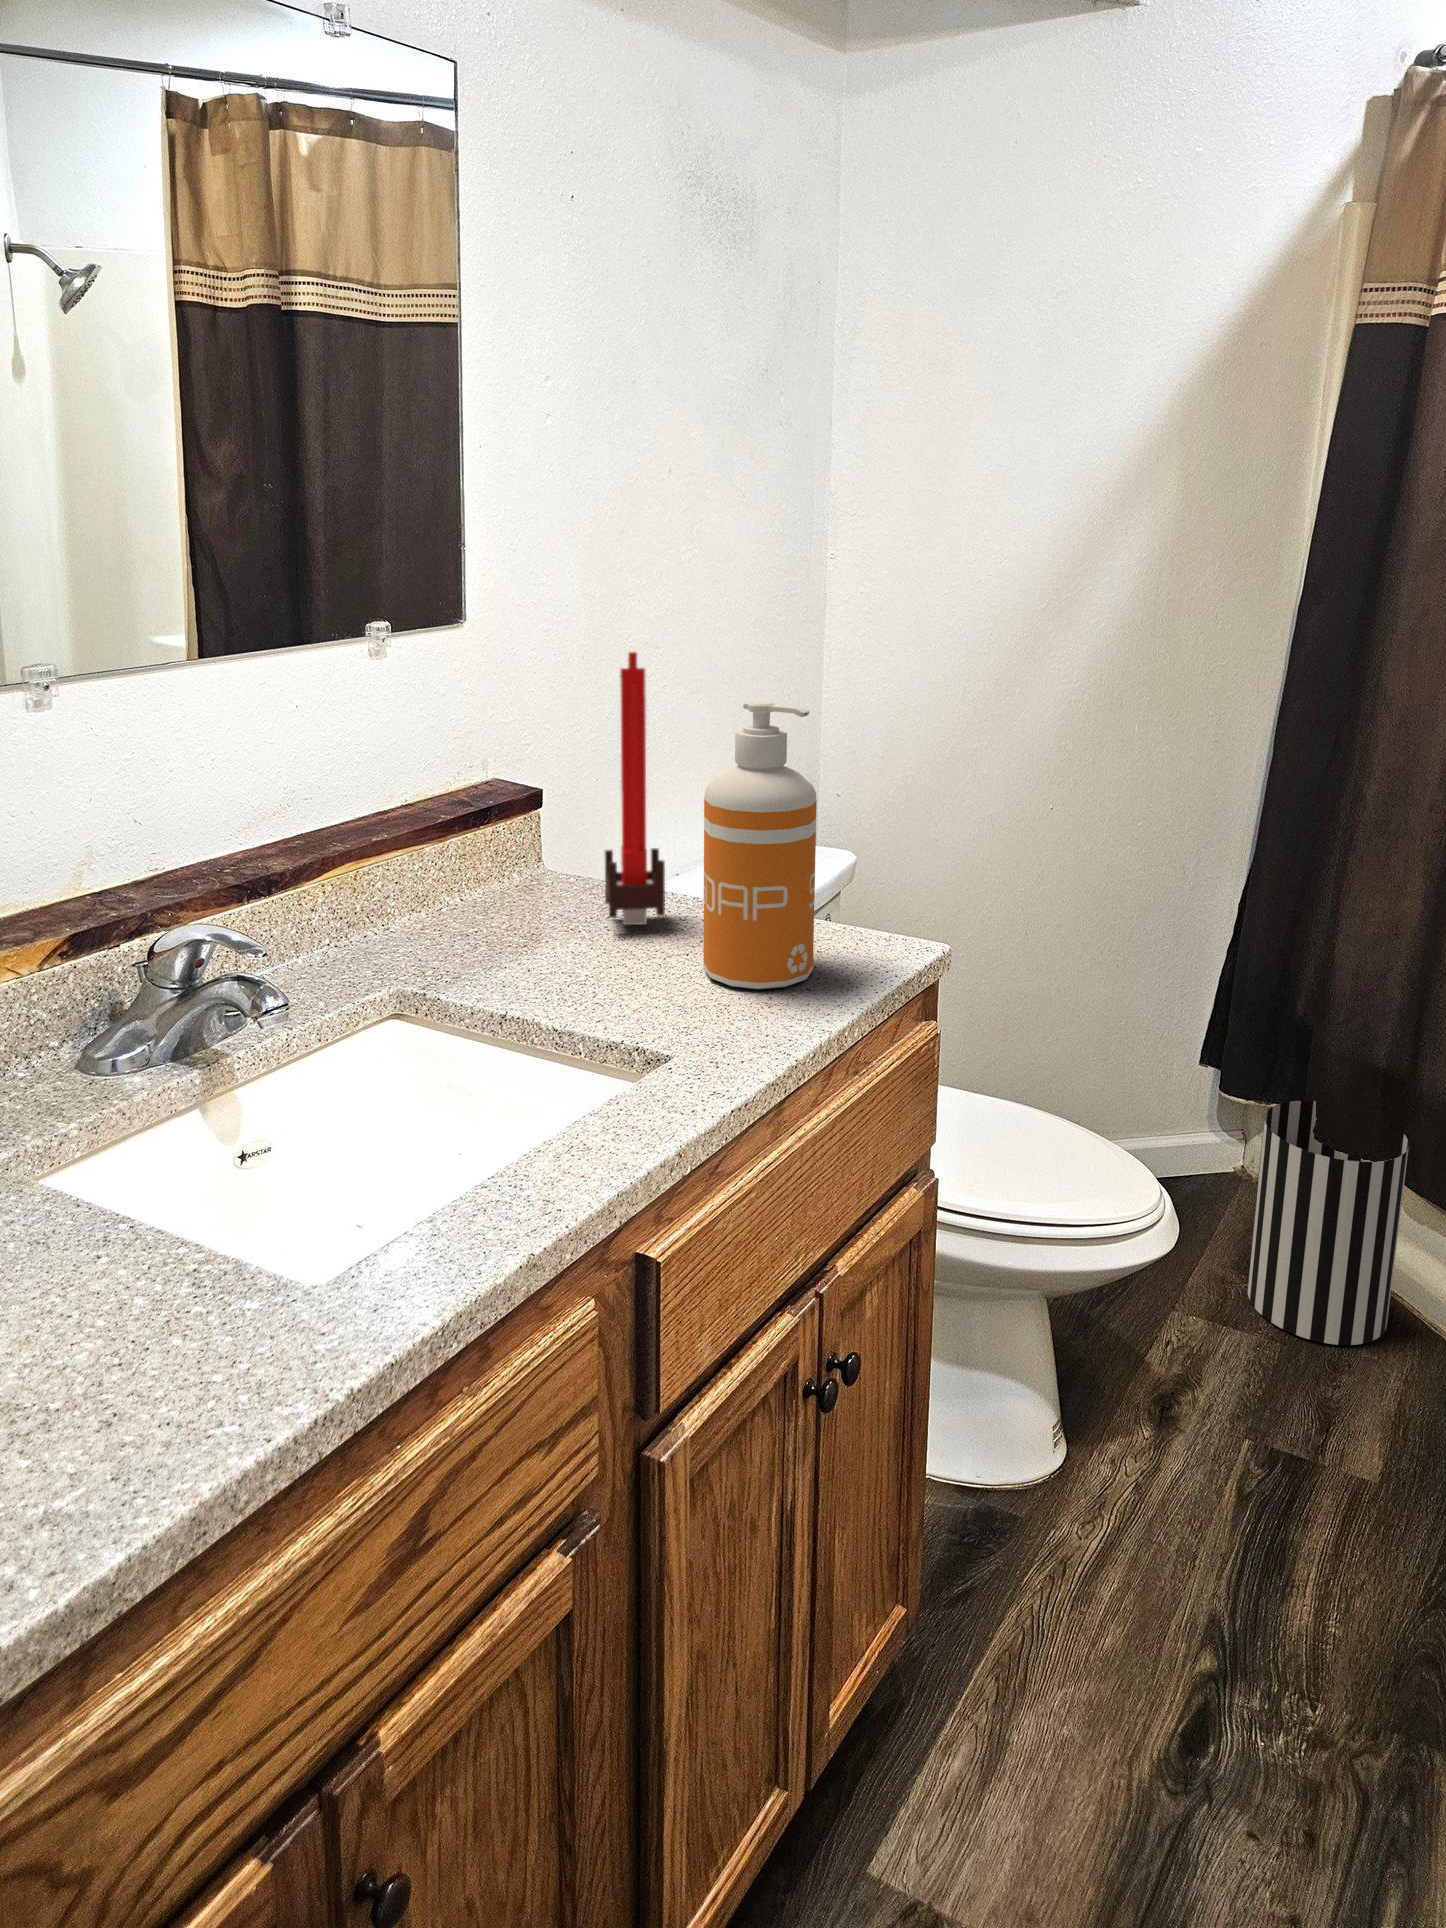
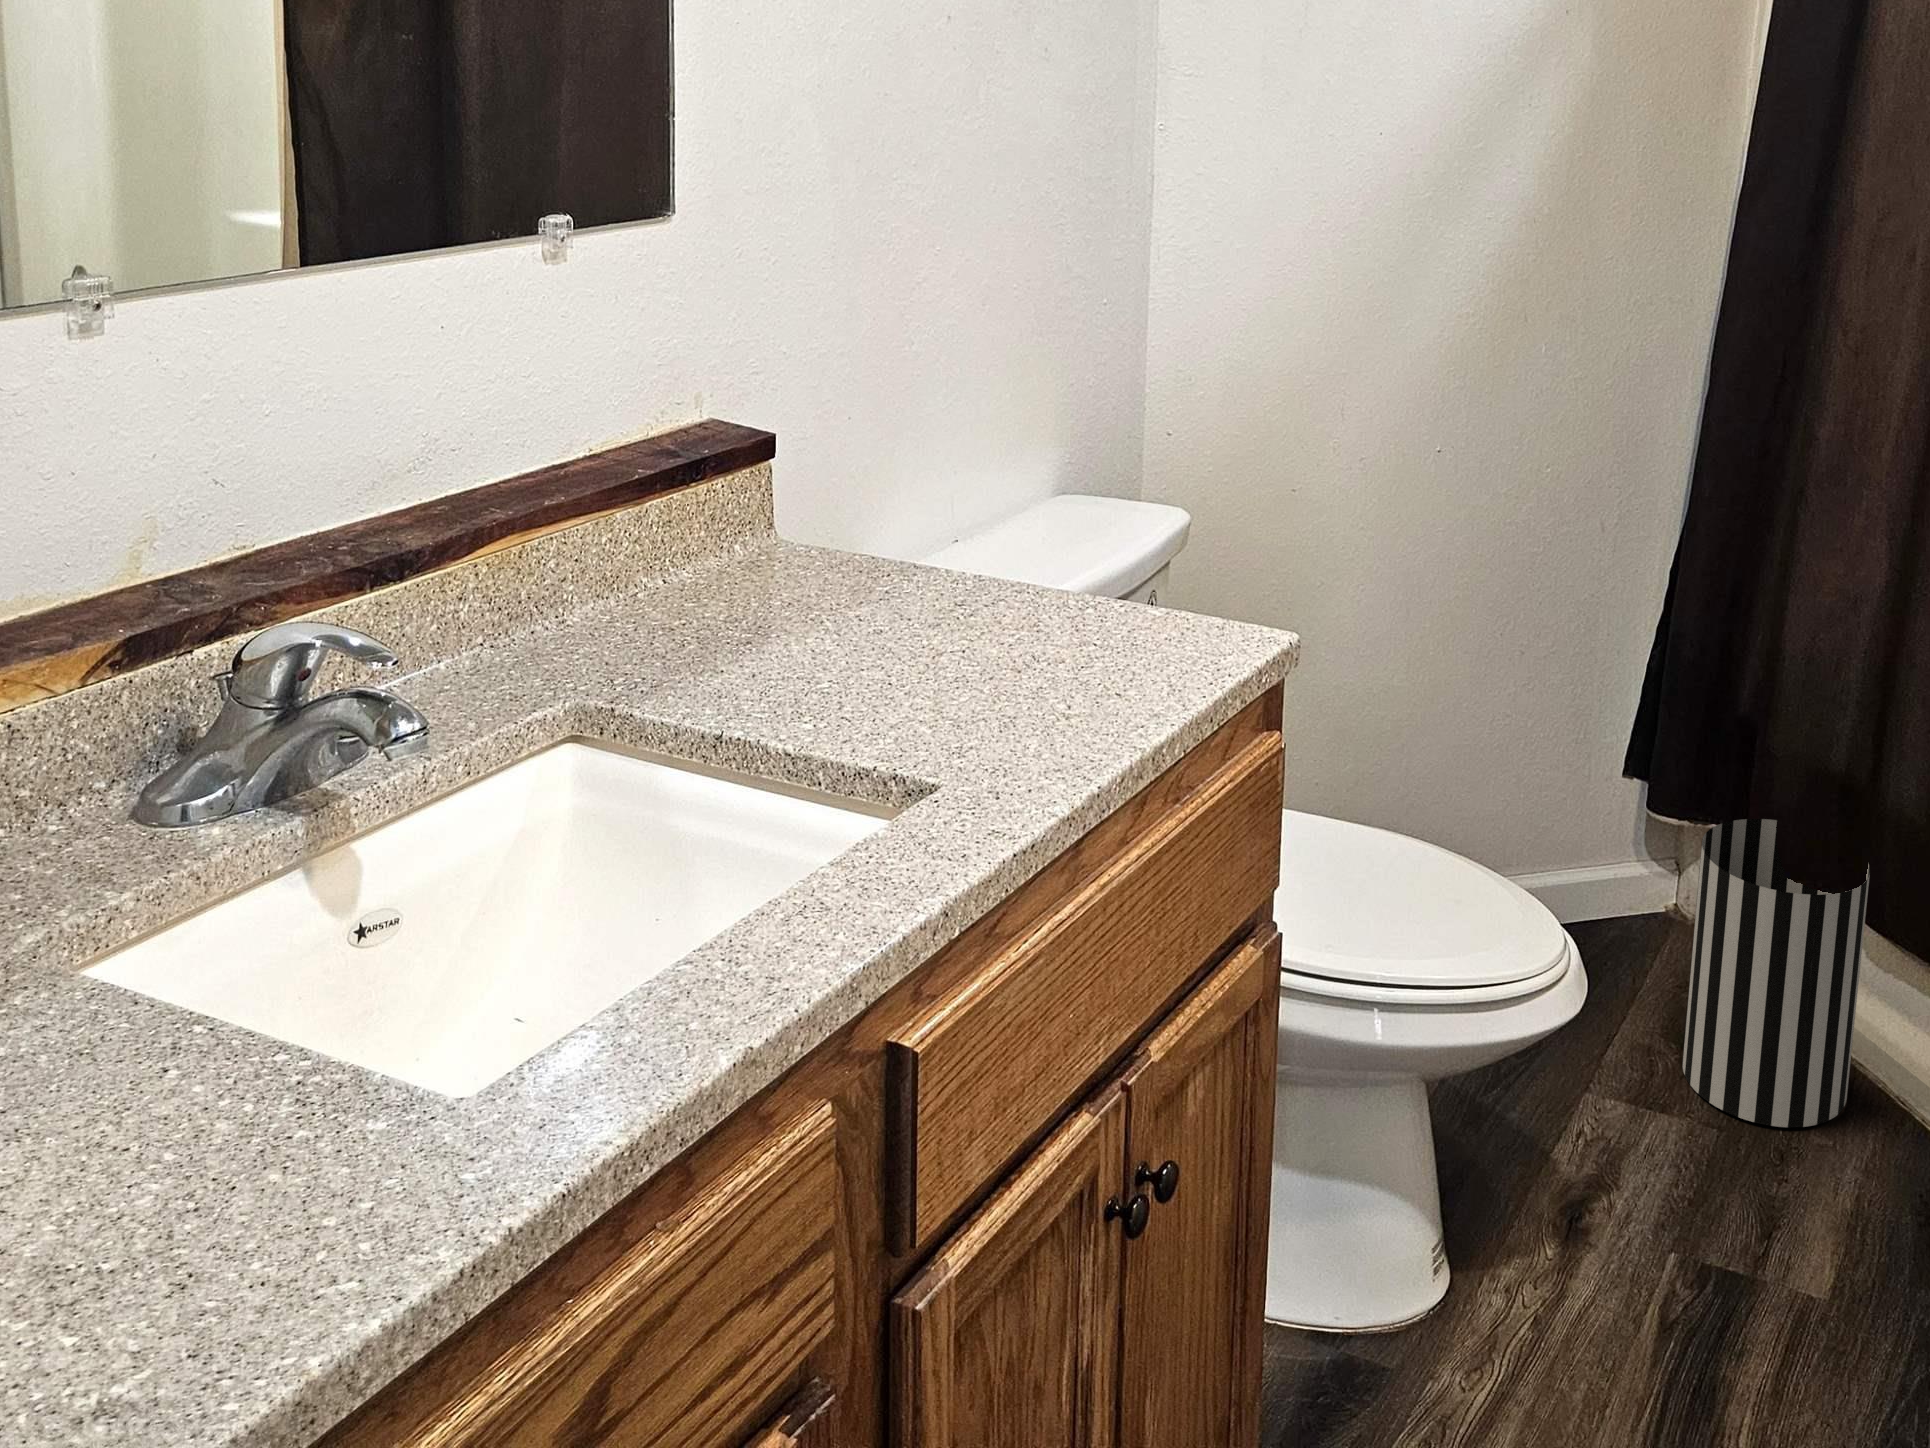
candle: present [605,652,665,925] -> none [863,262,941,612]
soap dispenser: present [703,701,817,989] -> none [987,333,1133,697]

